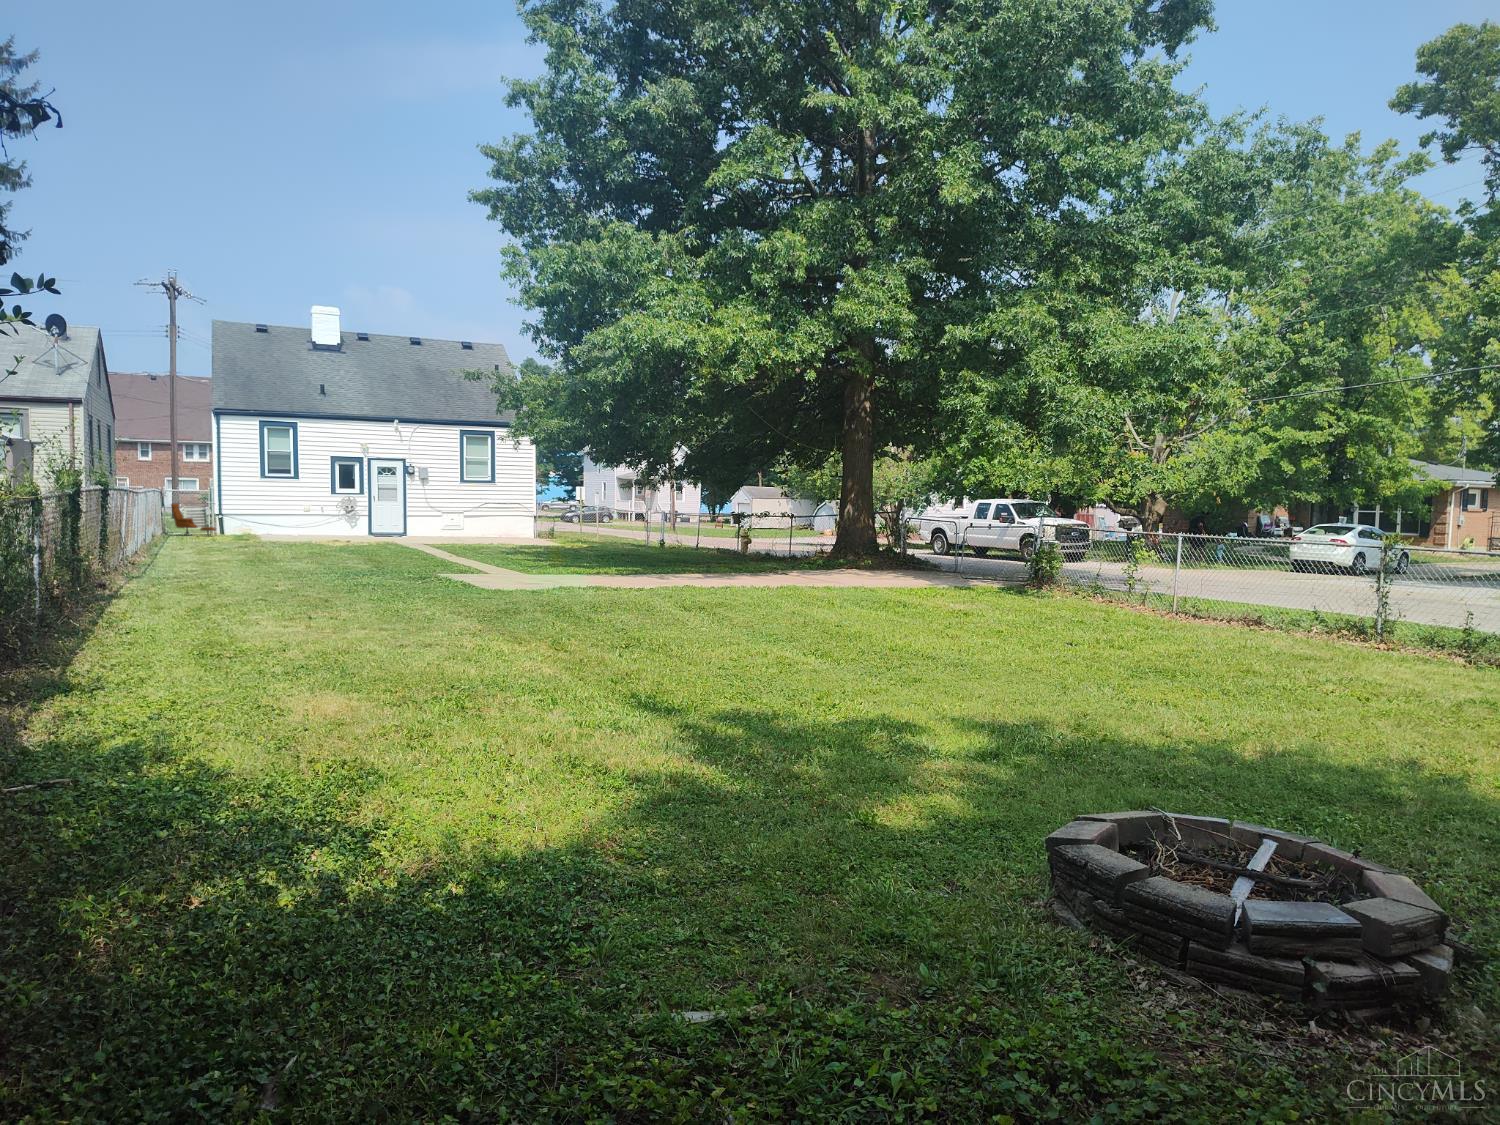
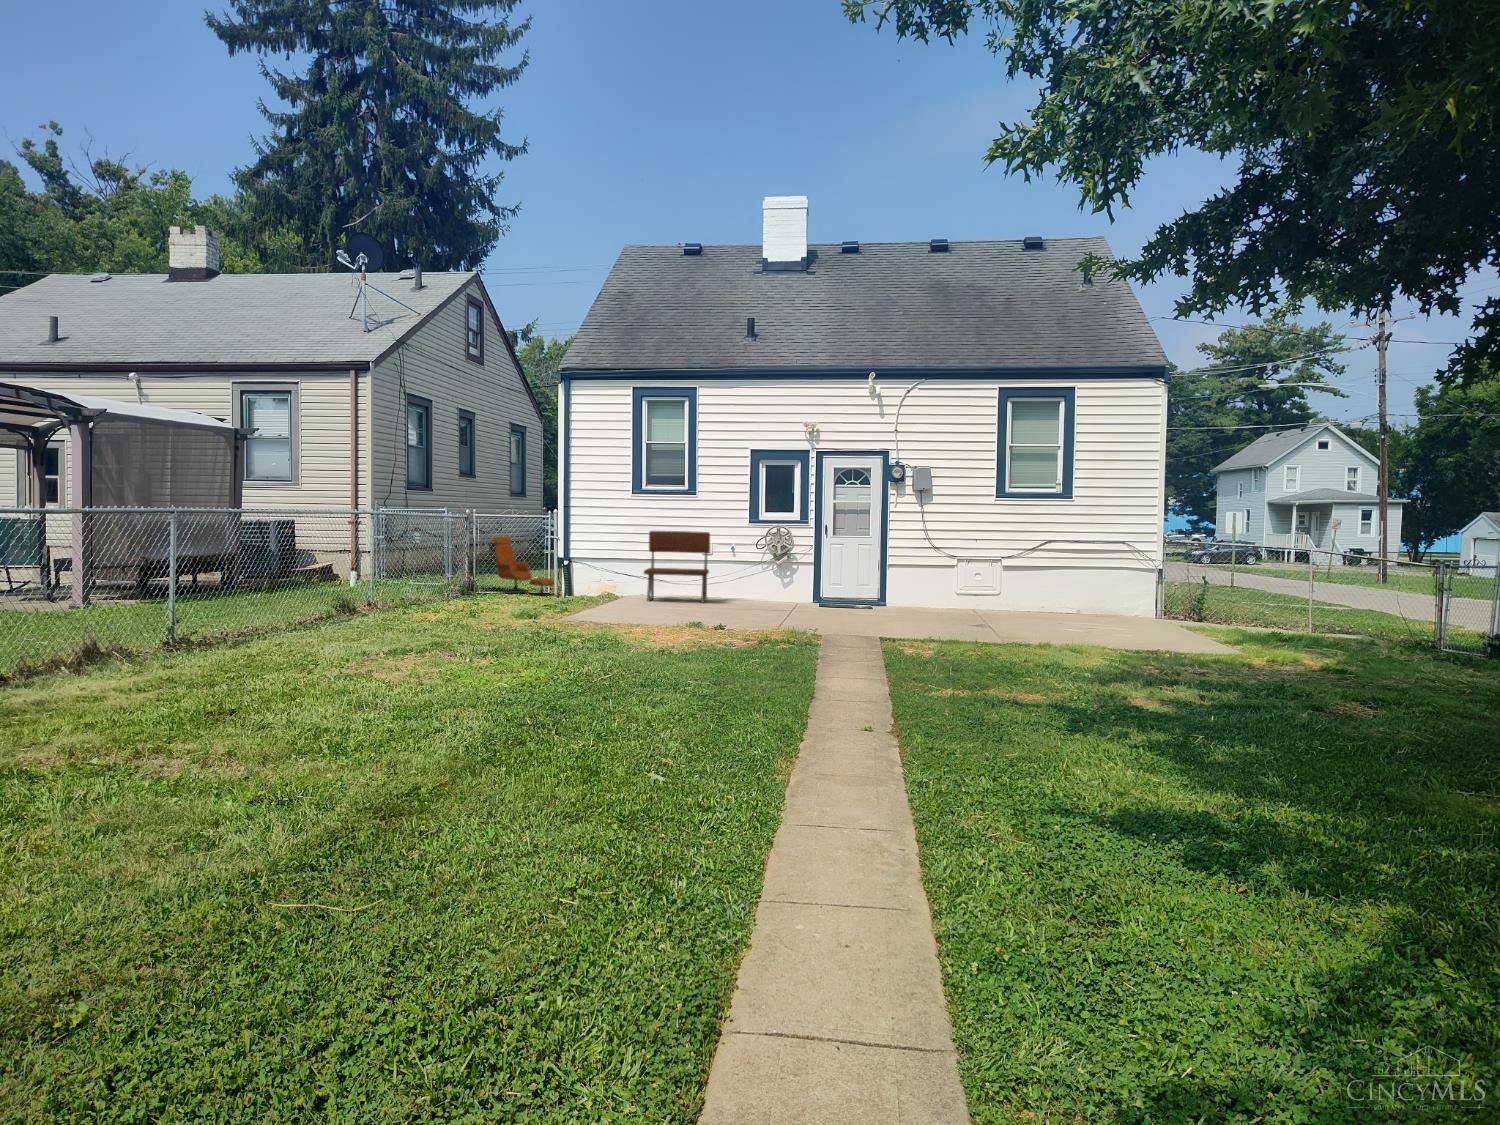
bench: none [274,499,313,537] -> present [644,531,710,602]

